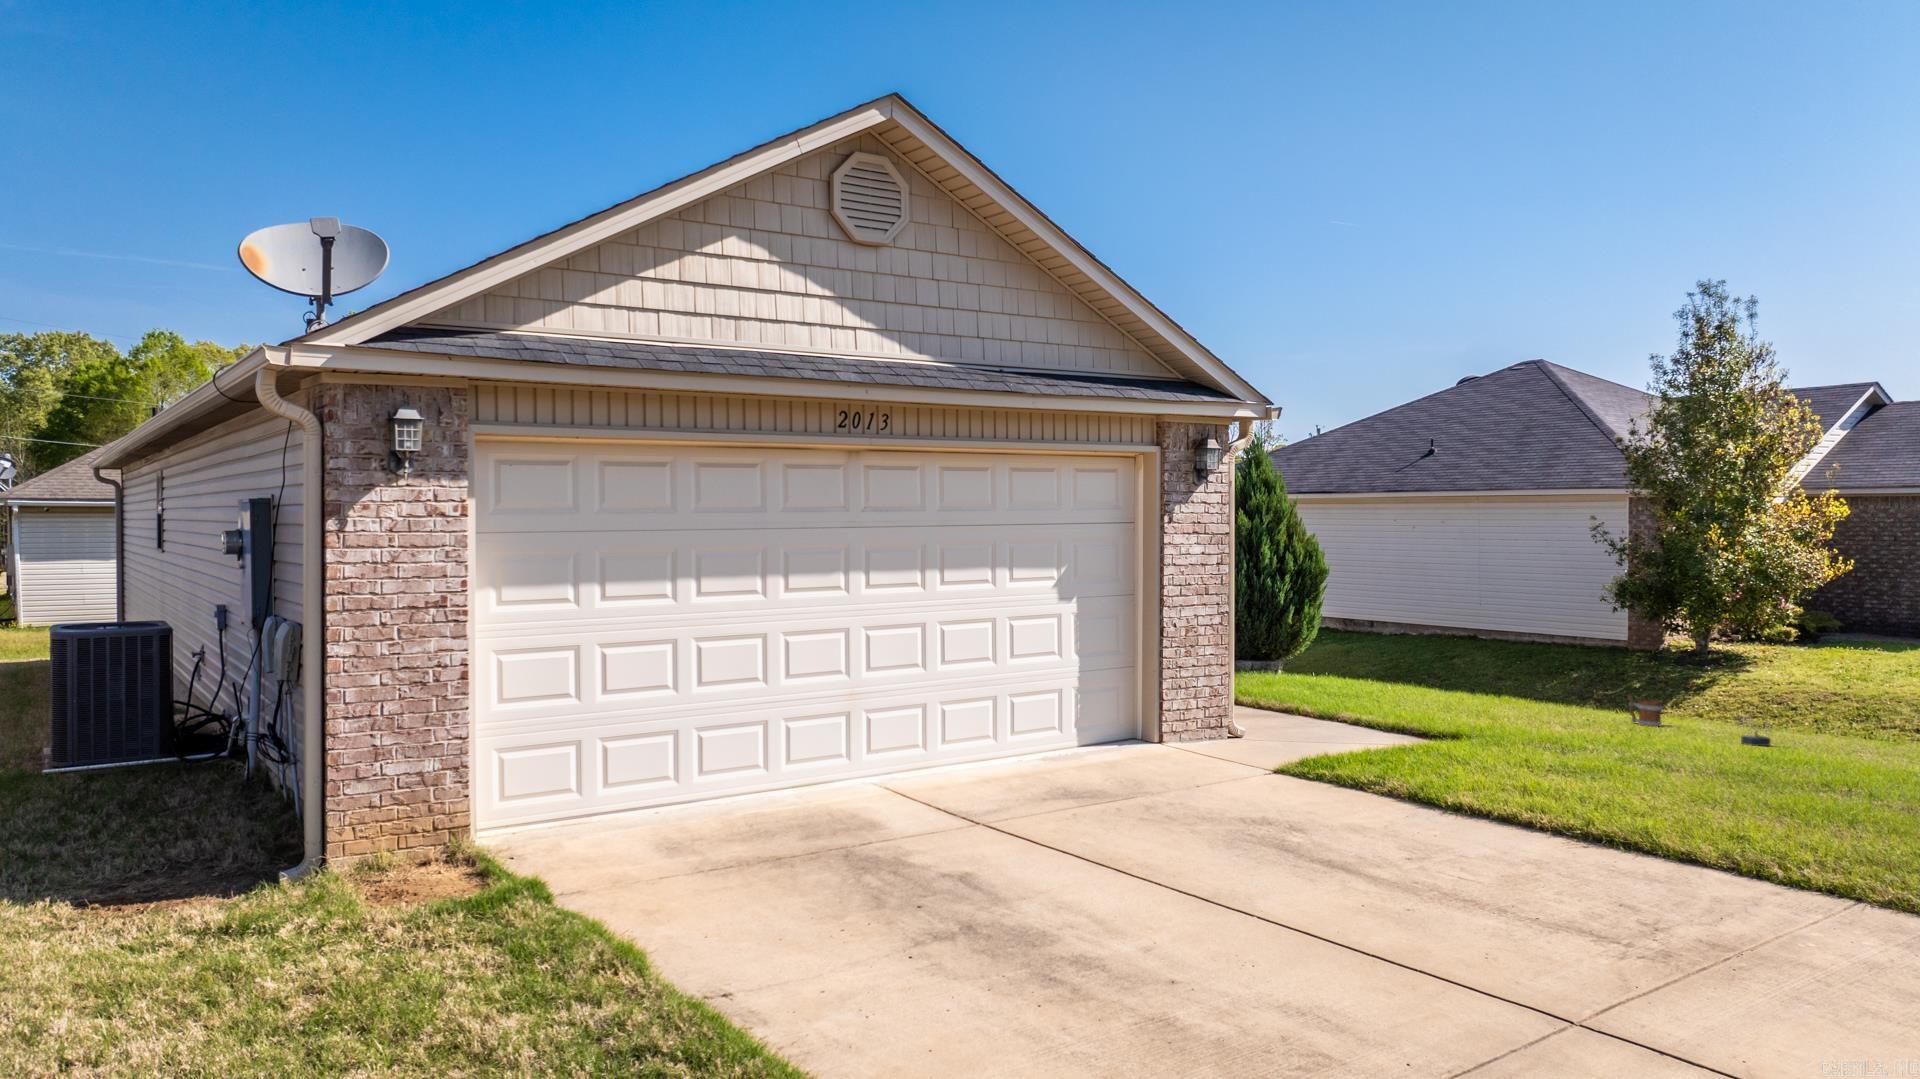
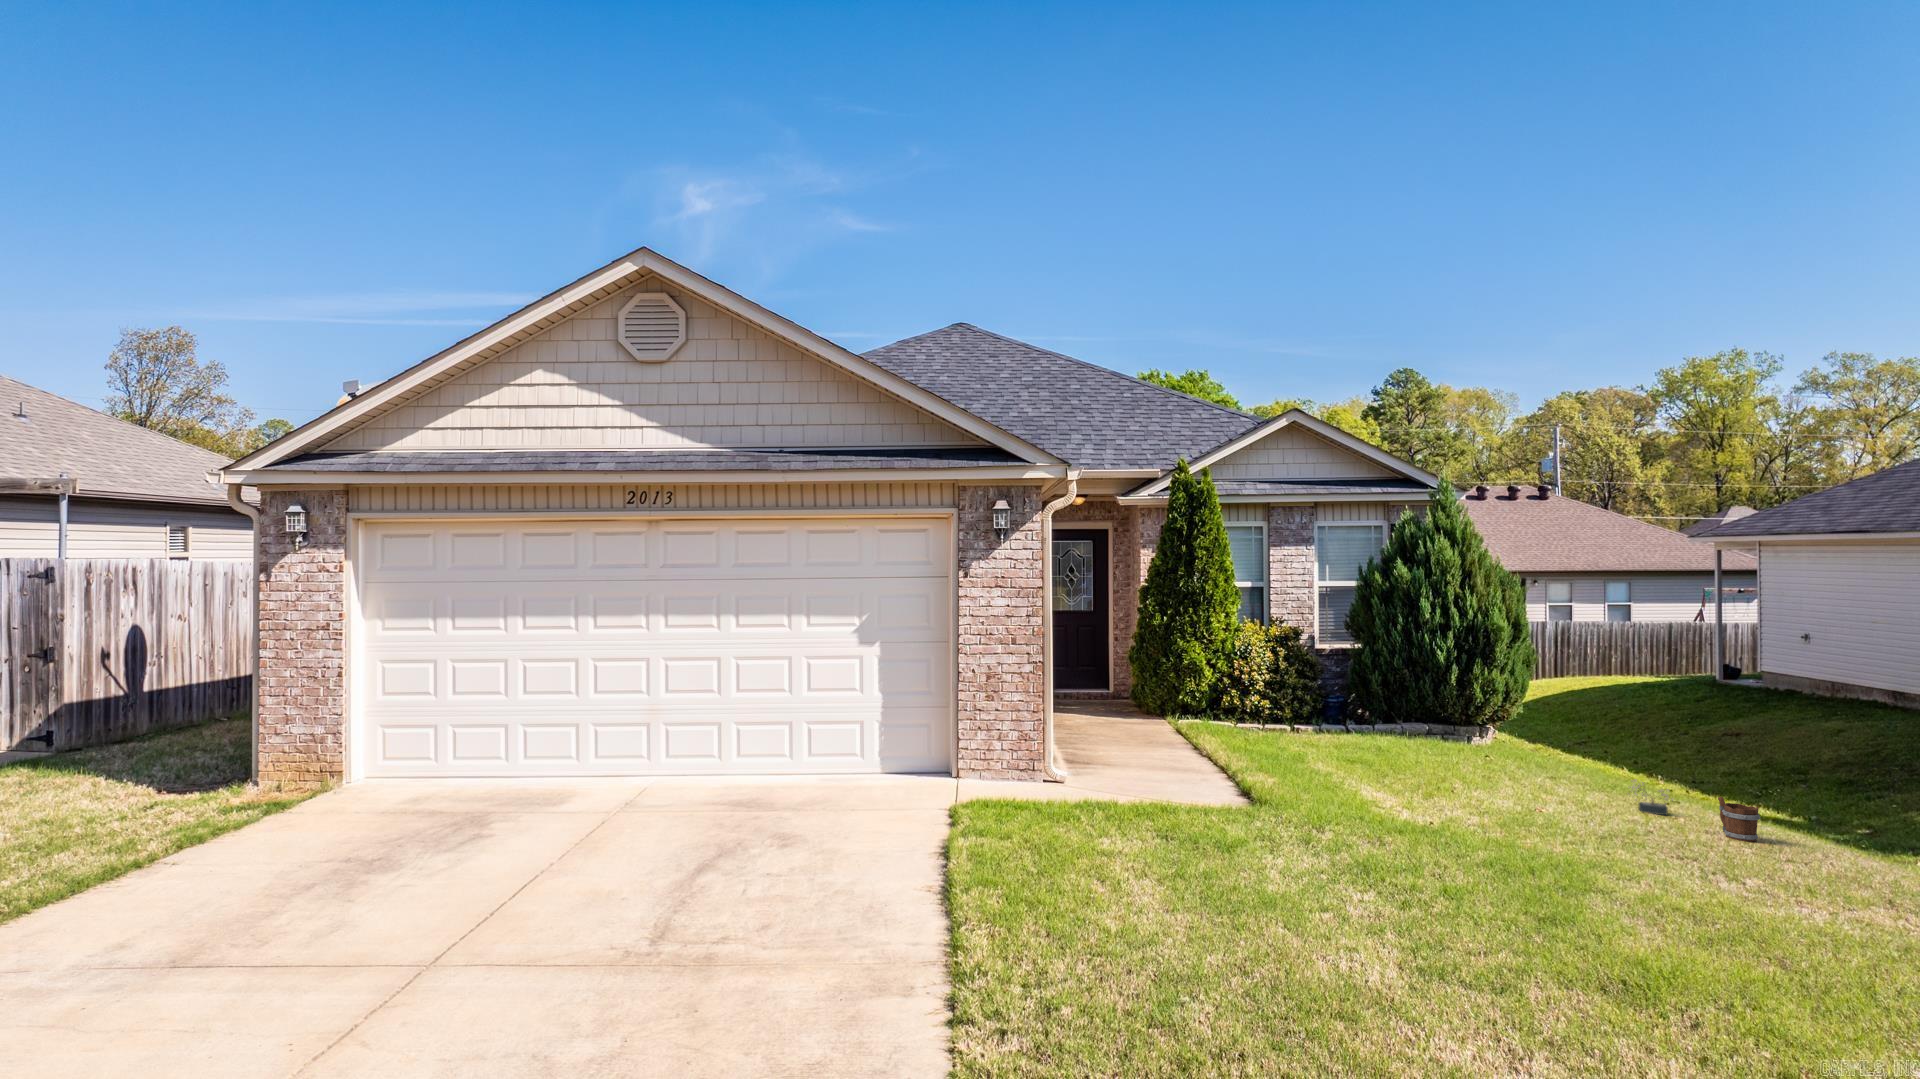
decorative plant: present [1738,718,1771,746] -> present [1630,780,1673,815]

